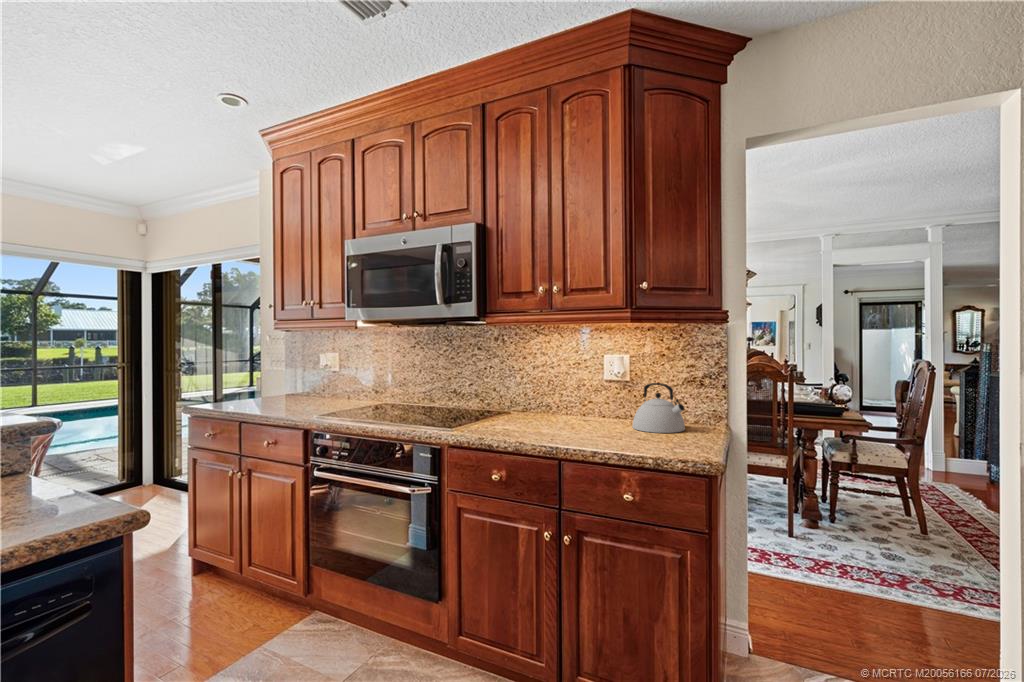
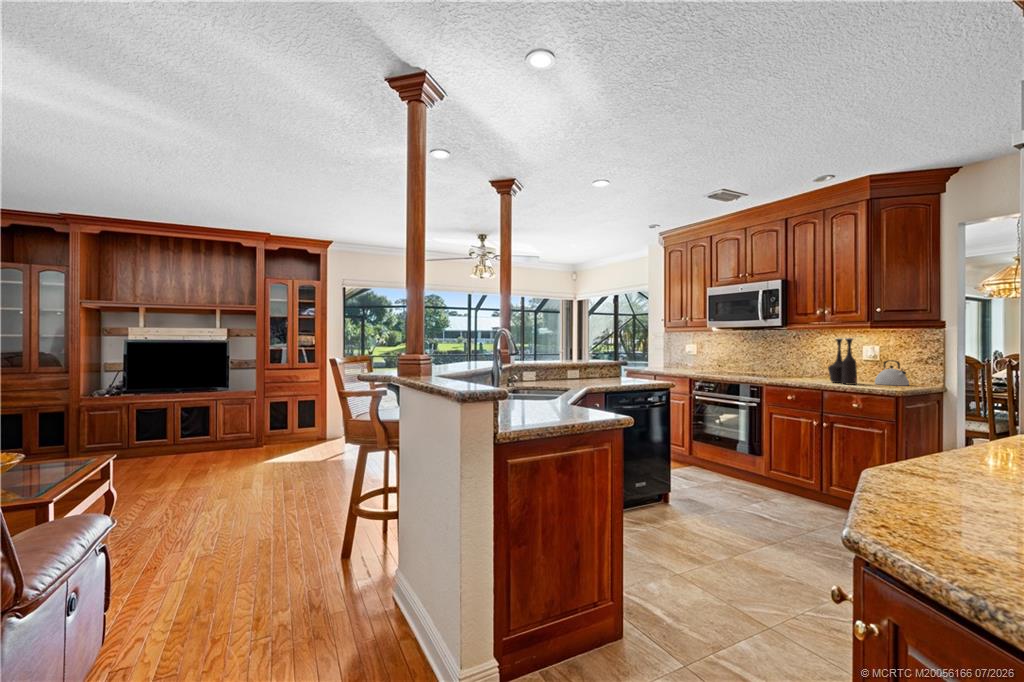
vase: none [563,344,619,443] -> present [828,338,857,385]

